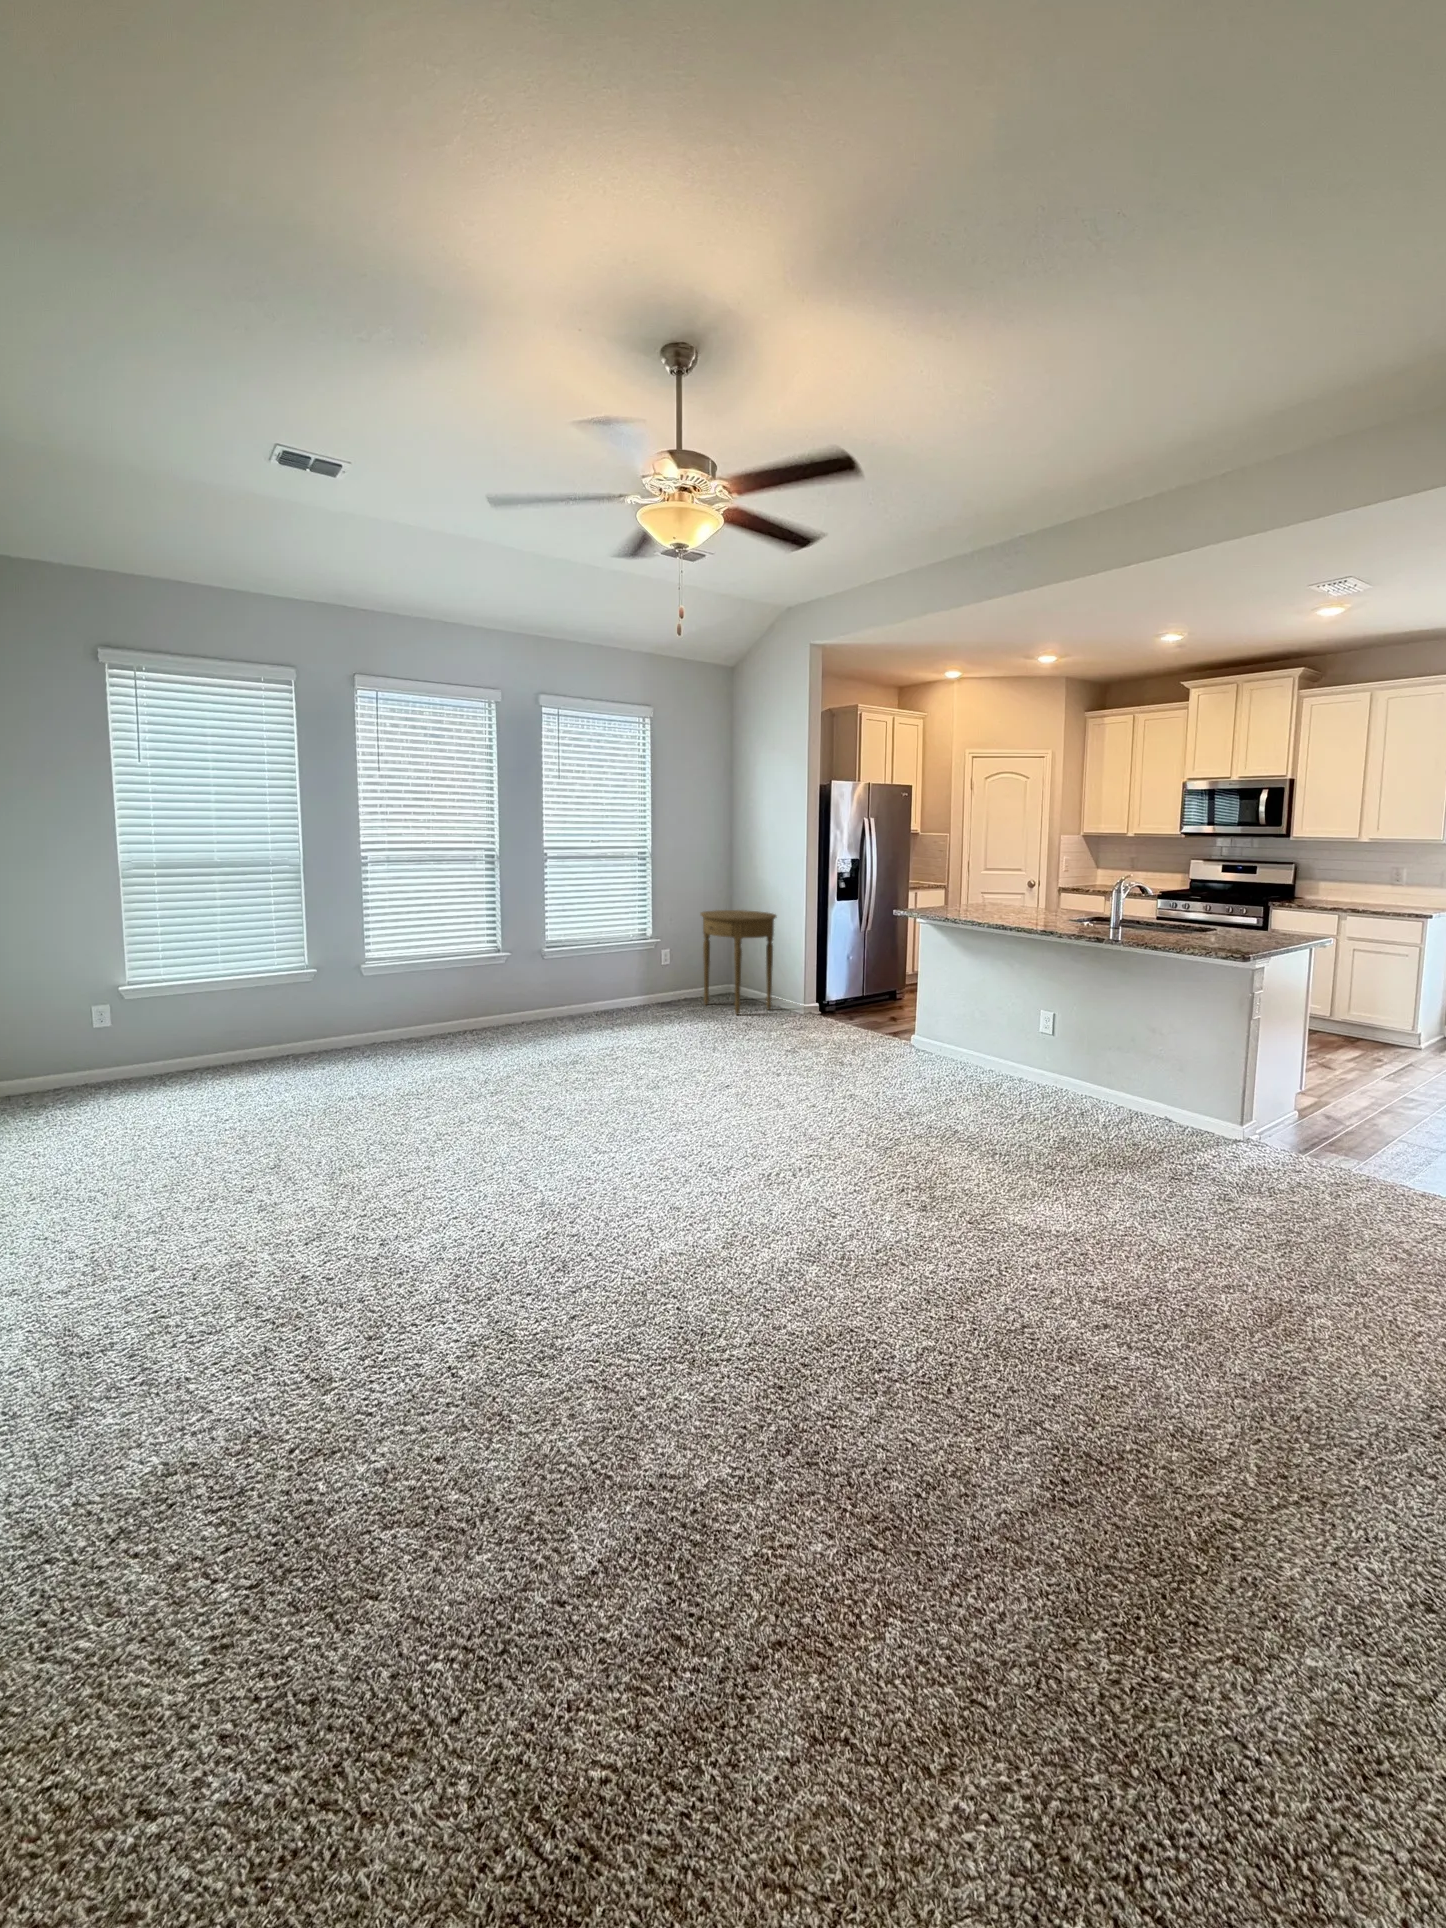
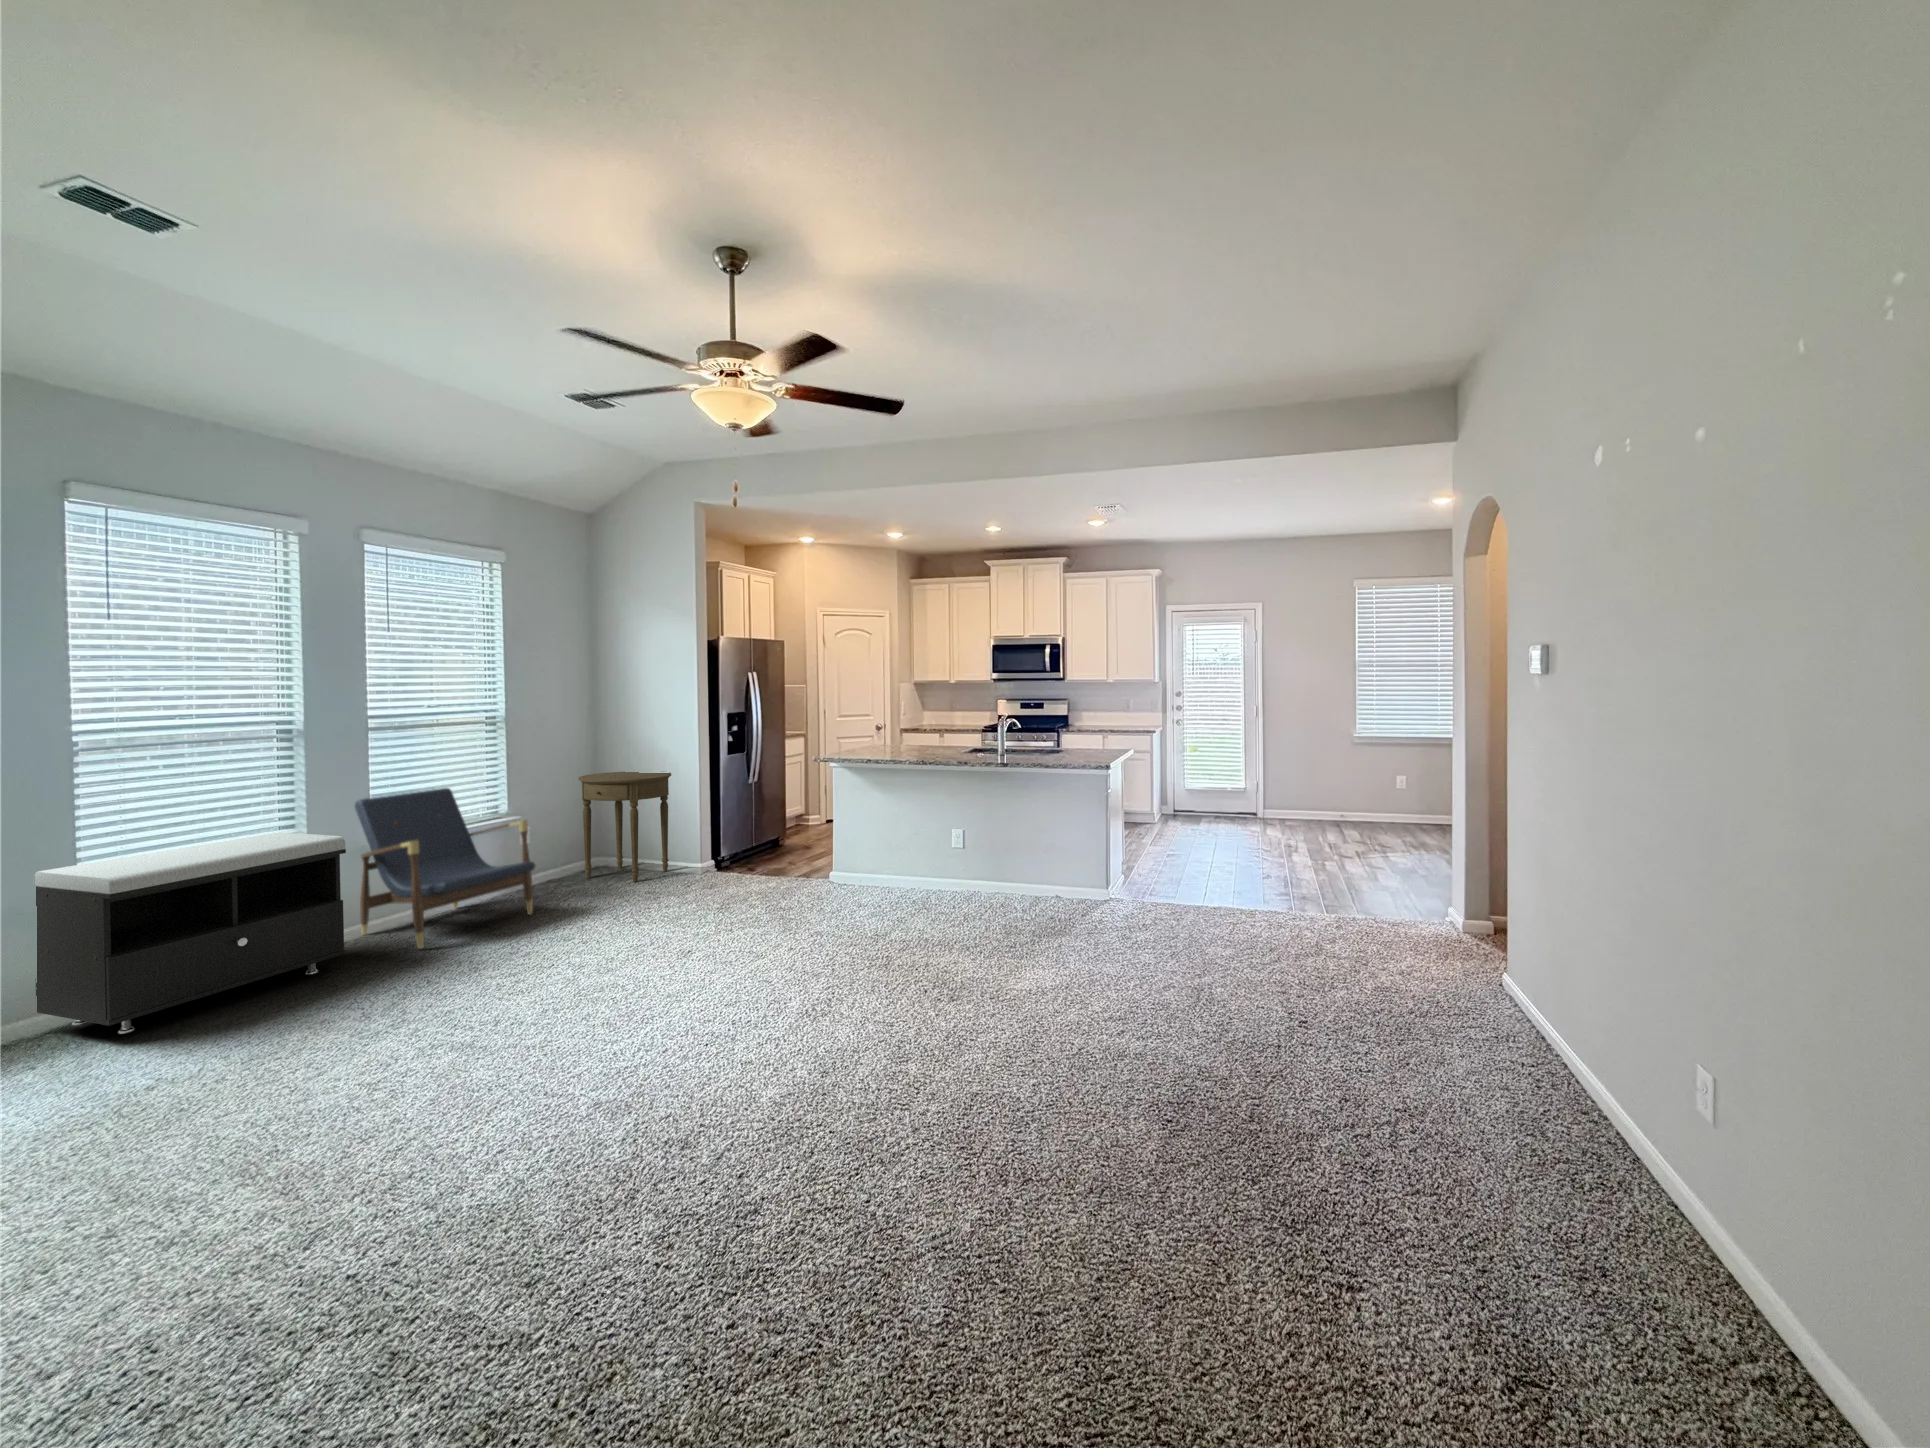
lounge chair: none [528,911,642,1040] -> present [355,788,535,949]
storage bench: none [336,933,500,1060] -> present [34,832,346,1034]

